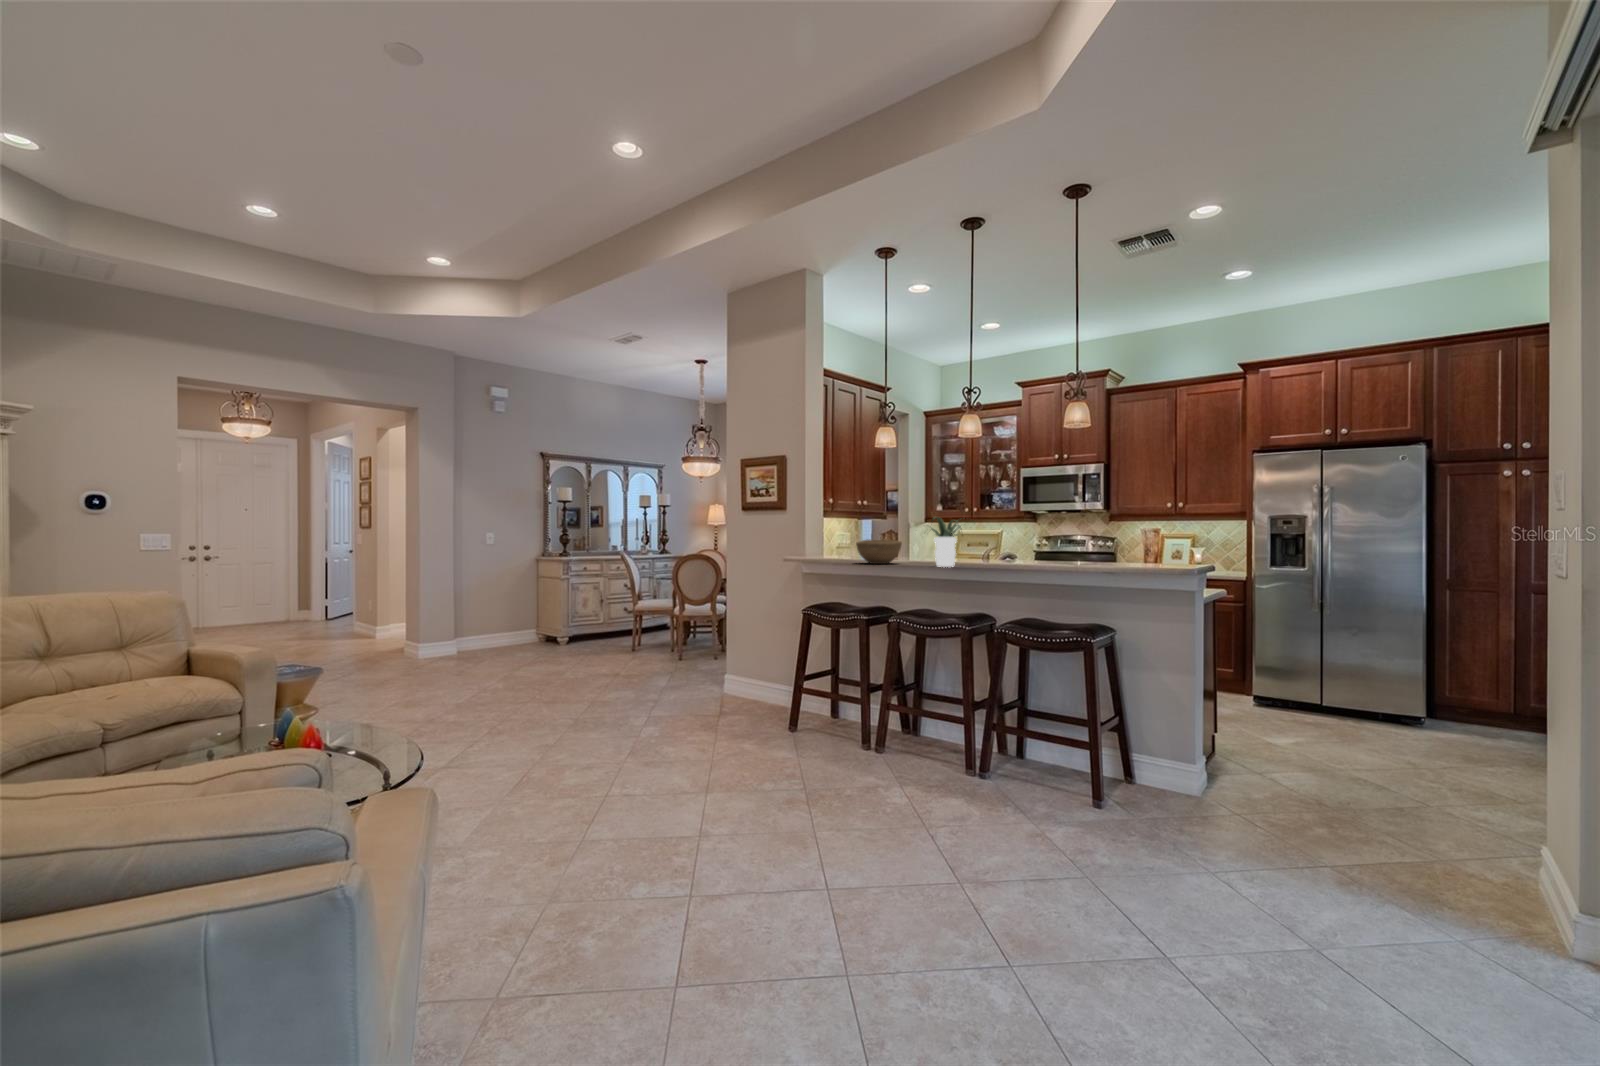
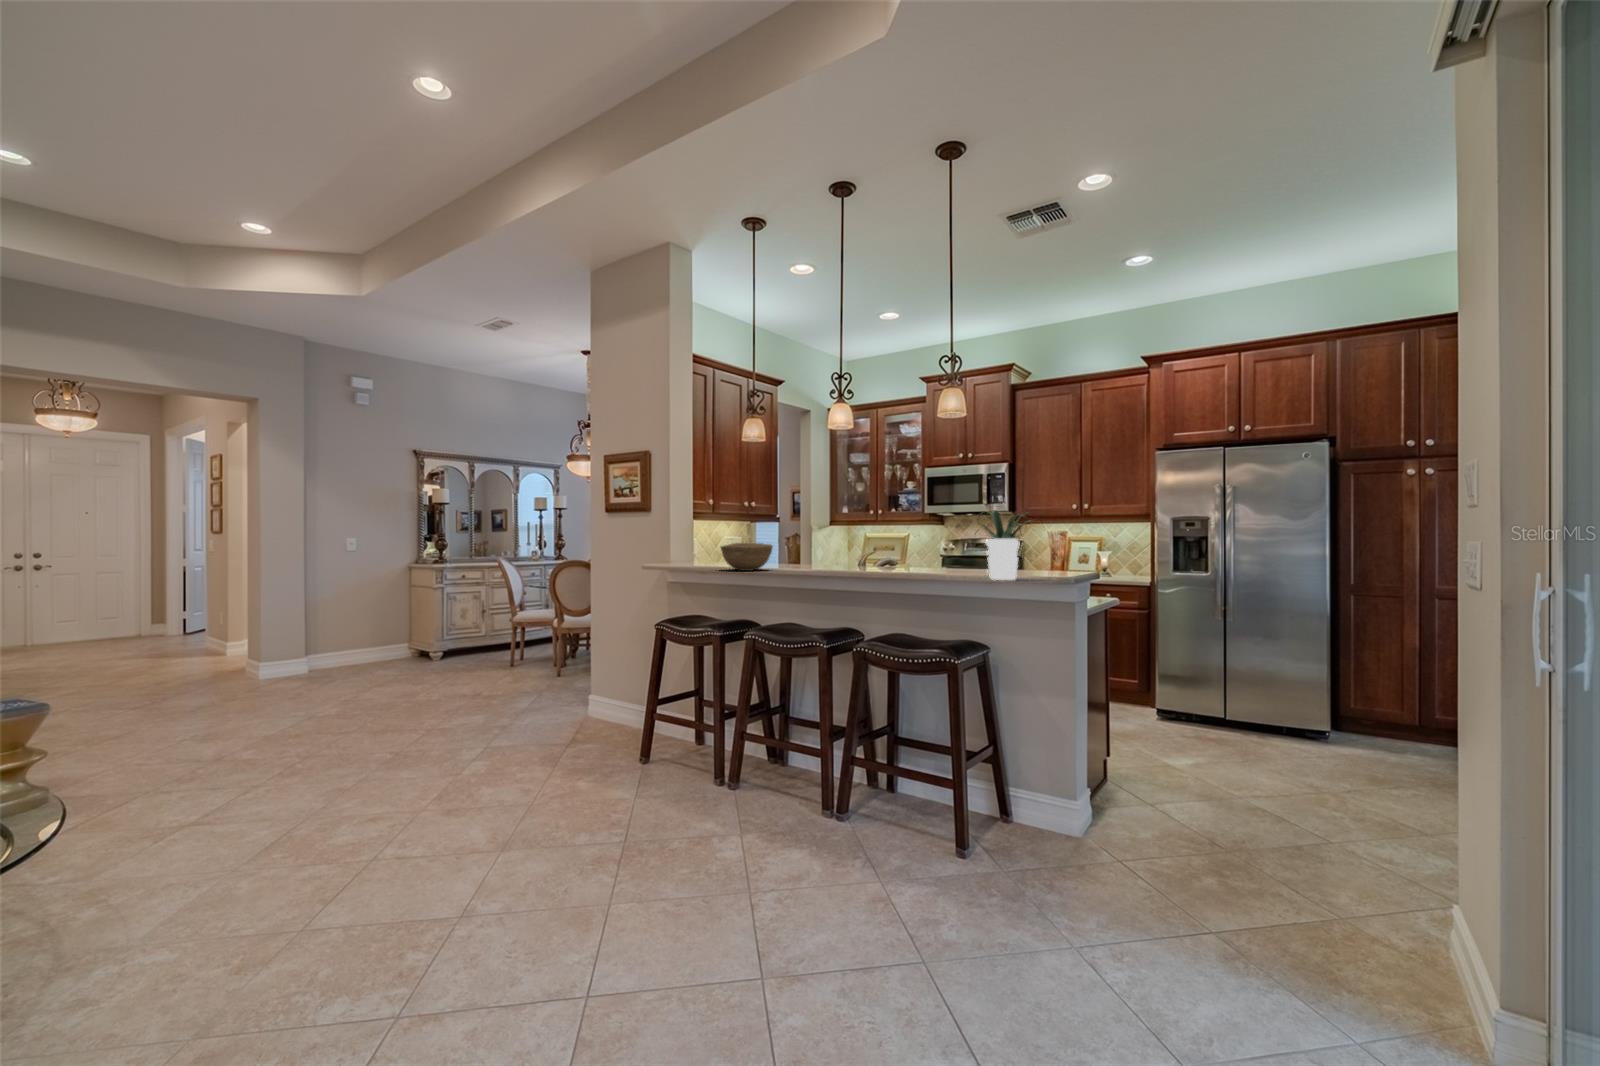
potted plant: present [931,517,961,567] -> present [981,510,1028,580]

